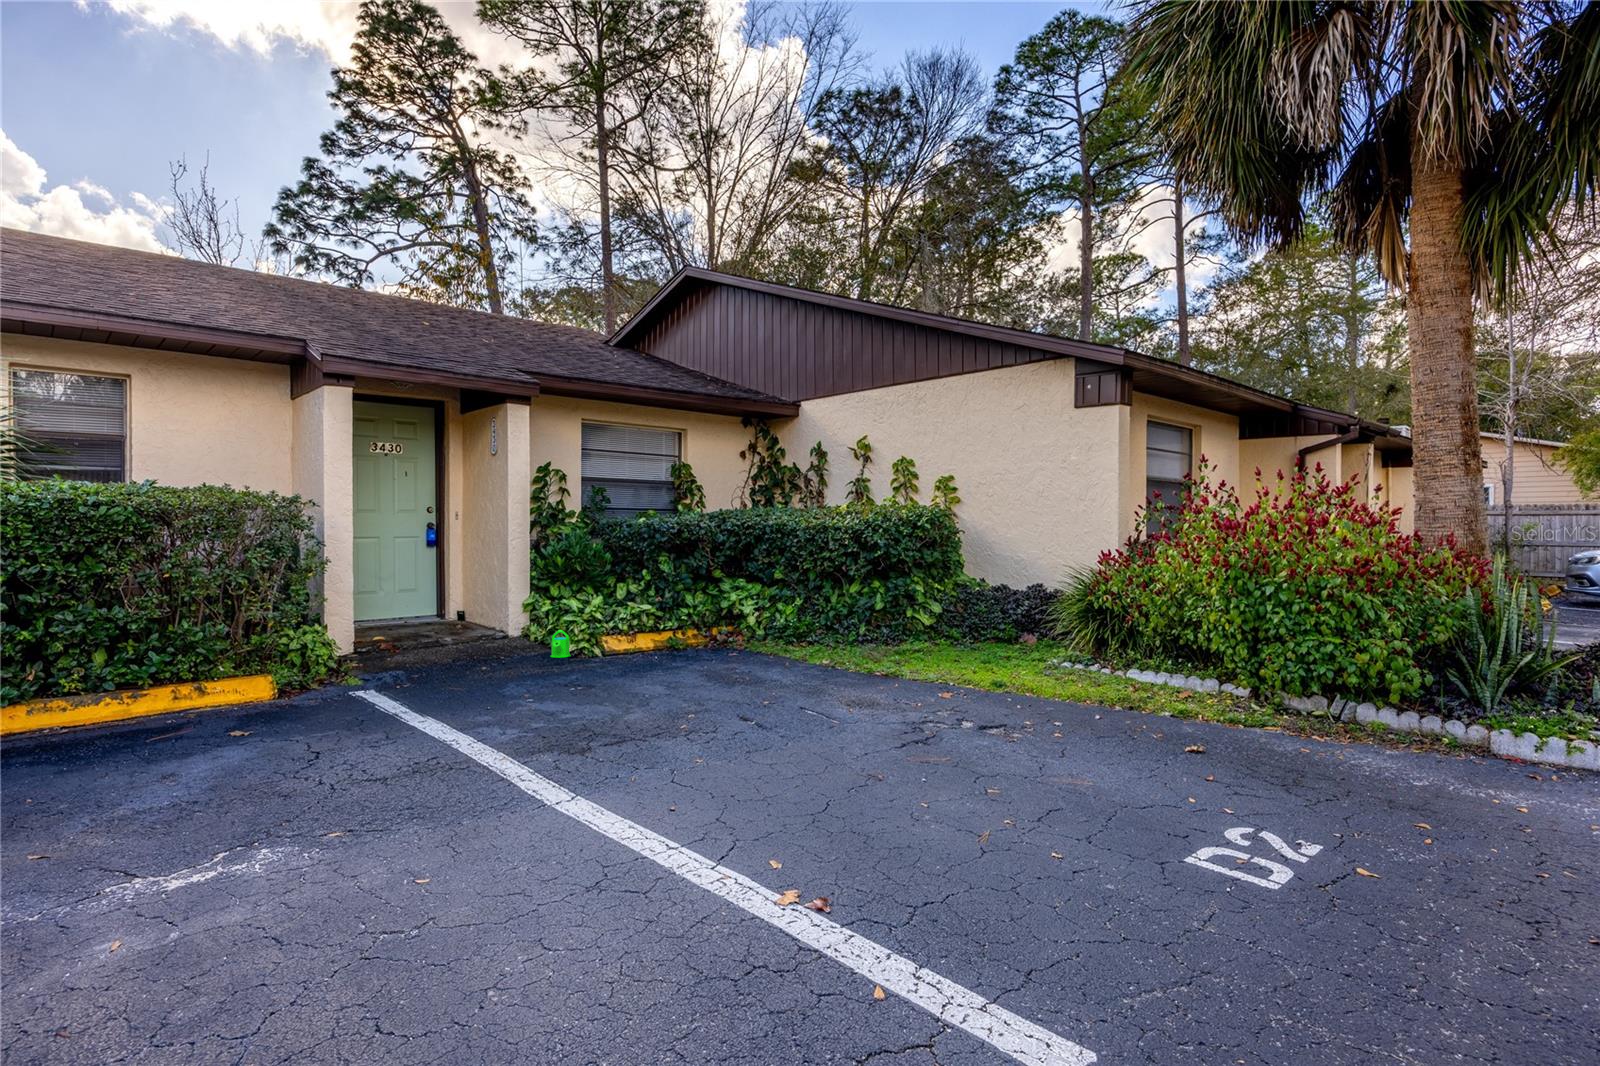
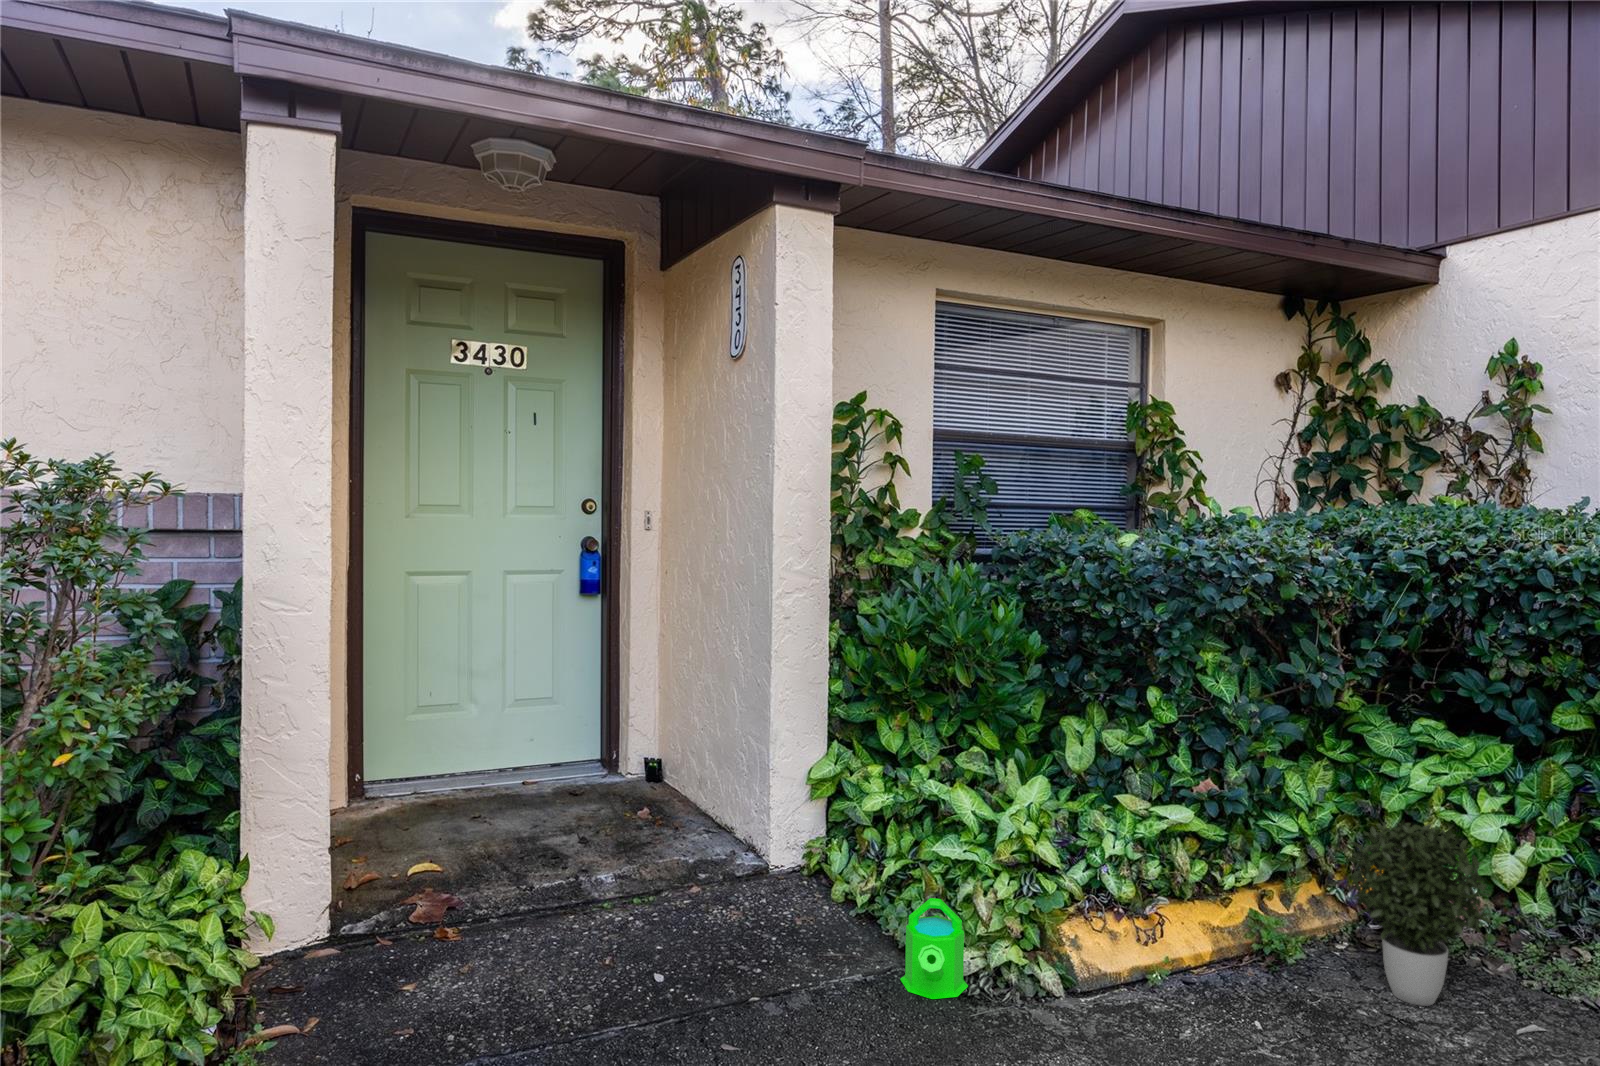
potted plant: none [688,599,723,651] -> present [1347,821,1491,1006]

